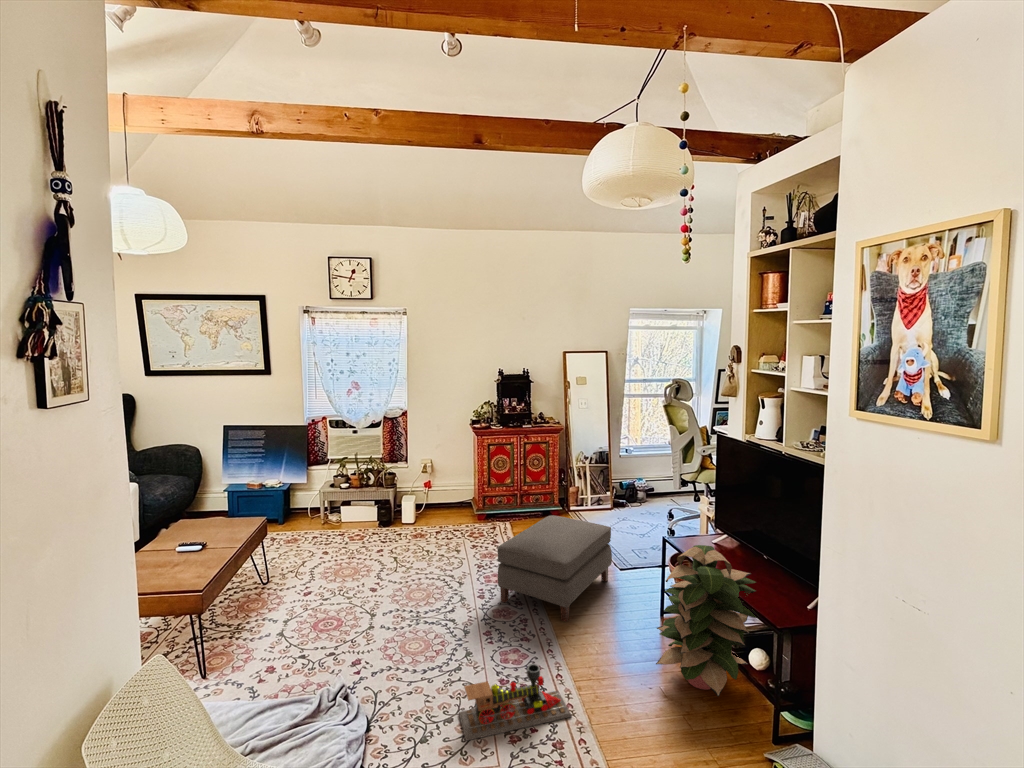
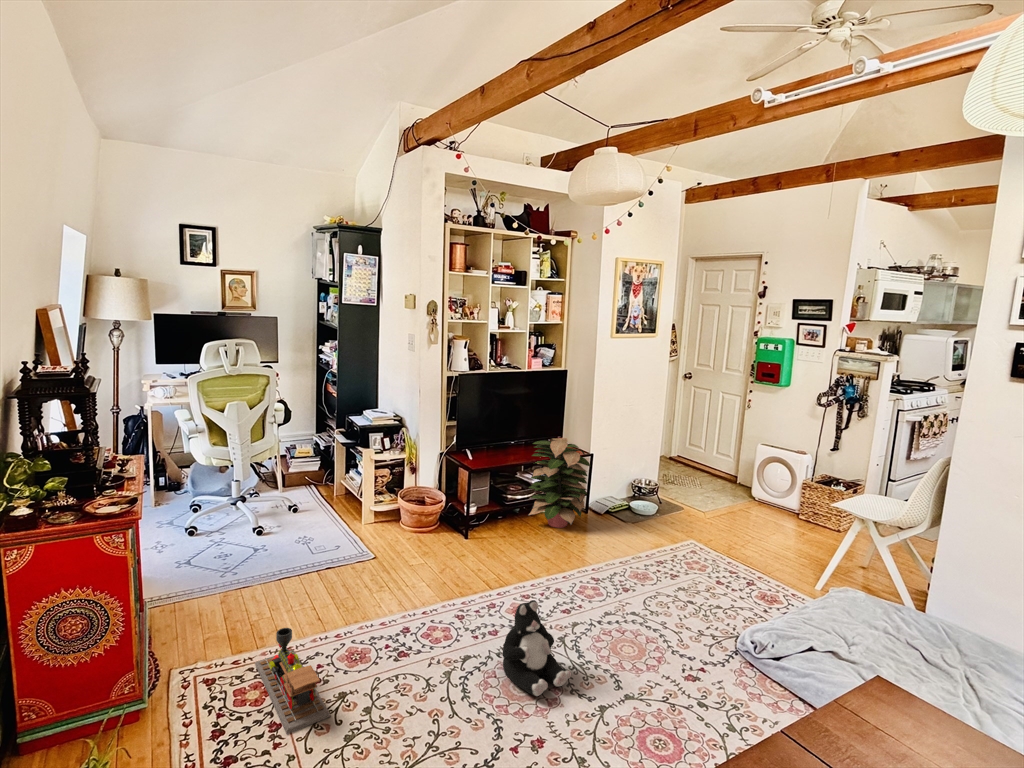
ottoman: present [497,515,612,622] -> none [385,498,529,611]
plush toy: none [397,548,443,603] -> present [503,600,571,696]
toy train: present [459,664,572,741] -> present [255,628,331,734]

